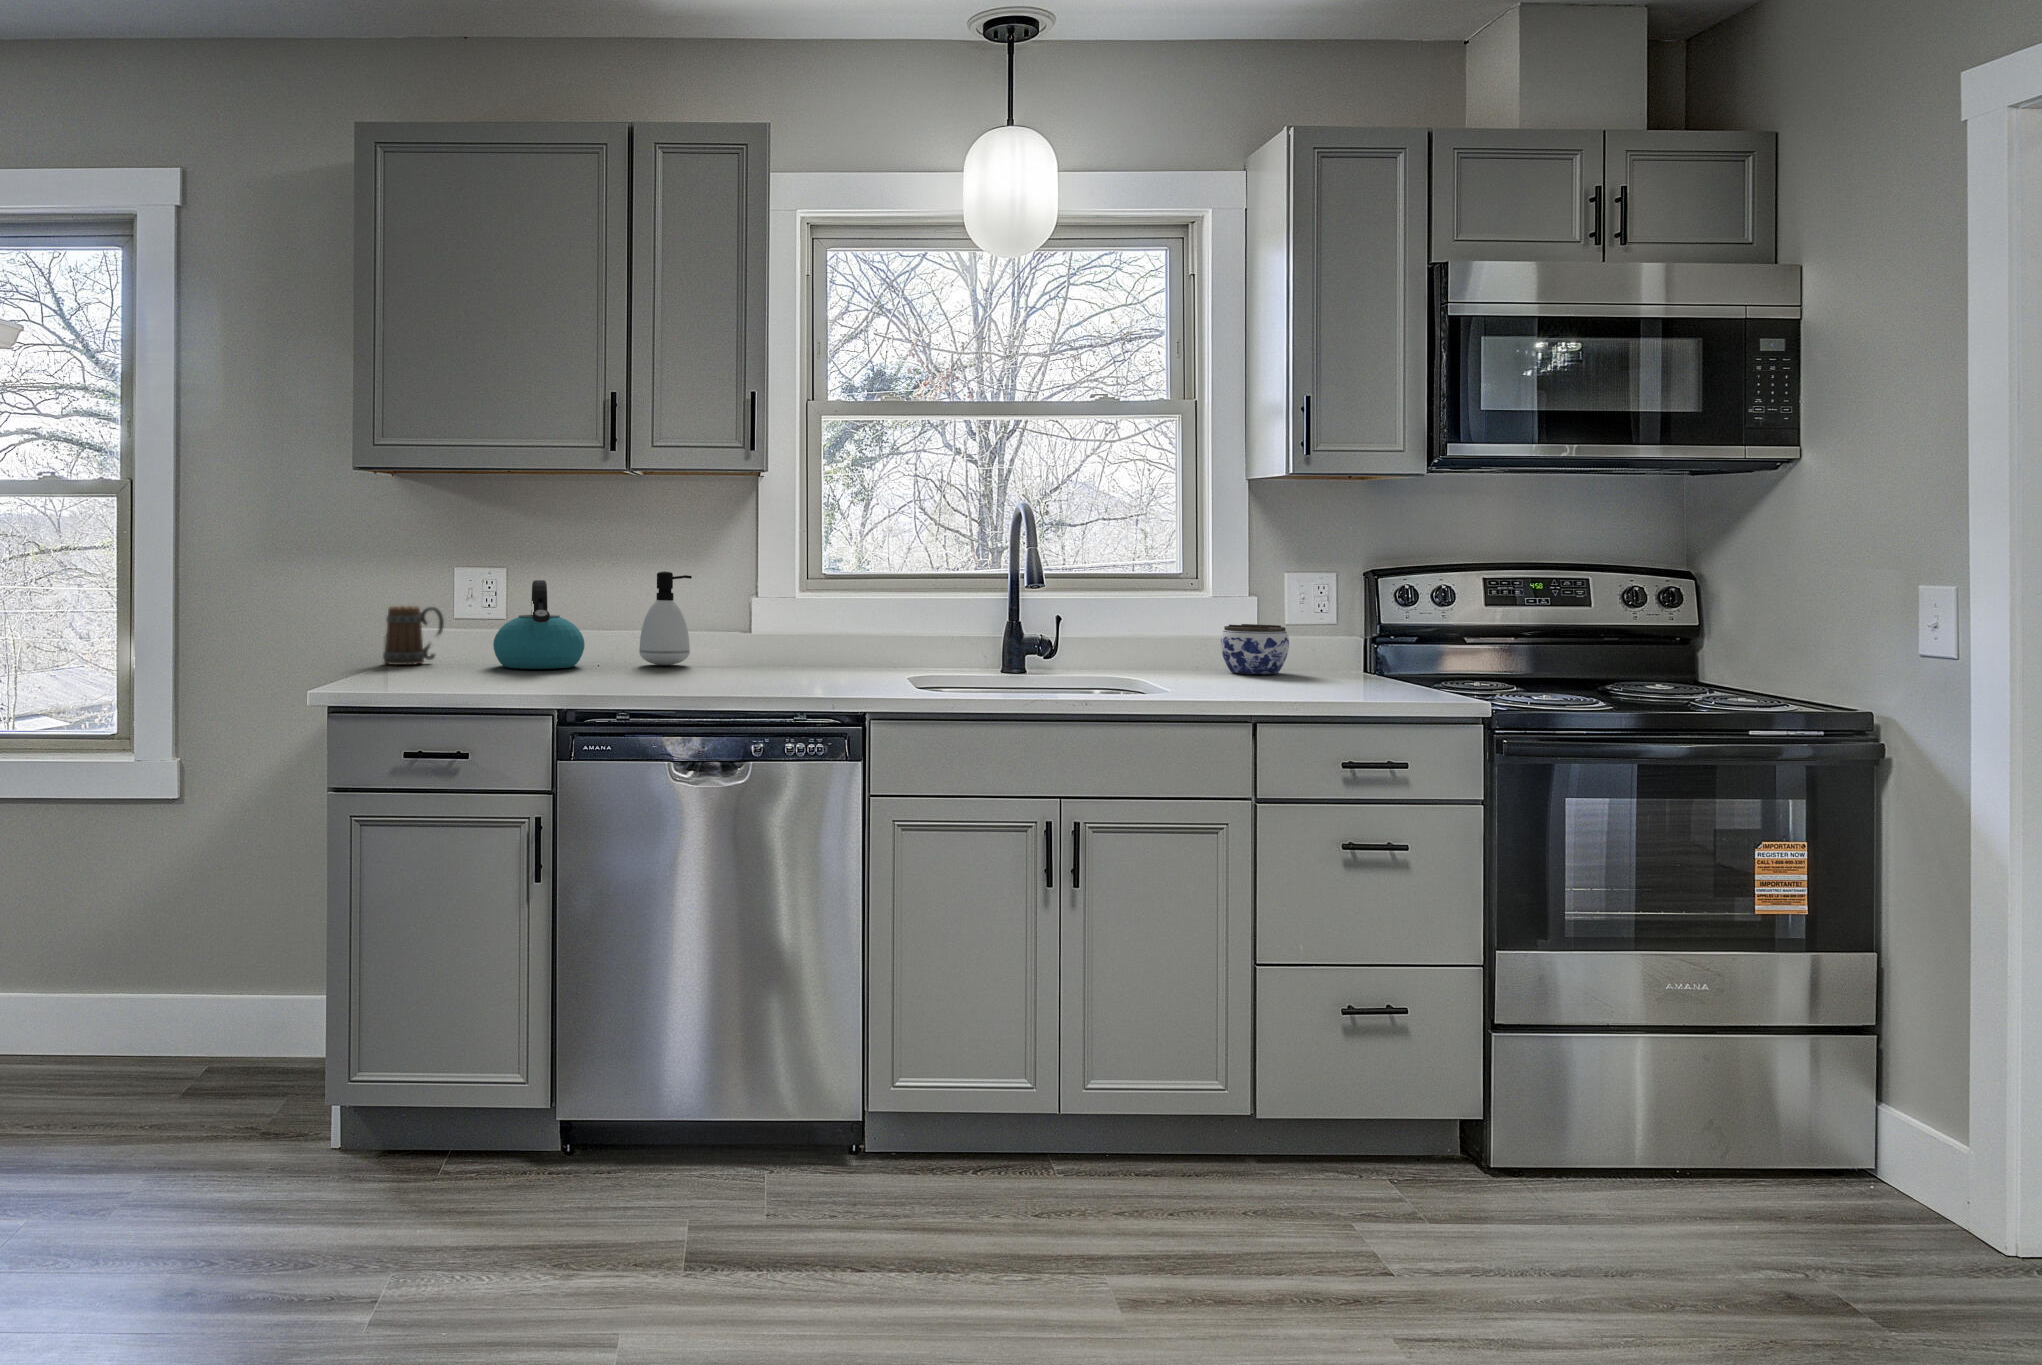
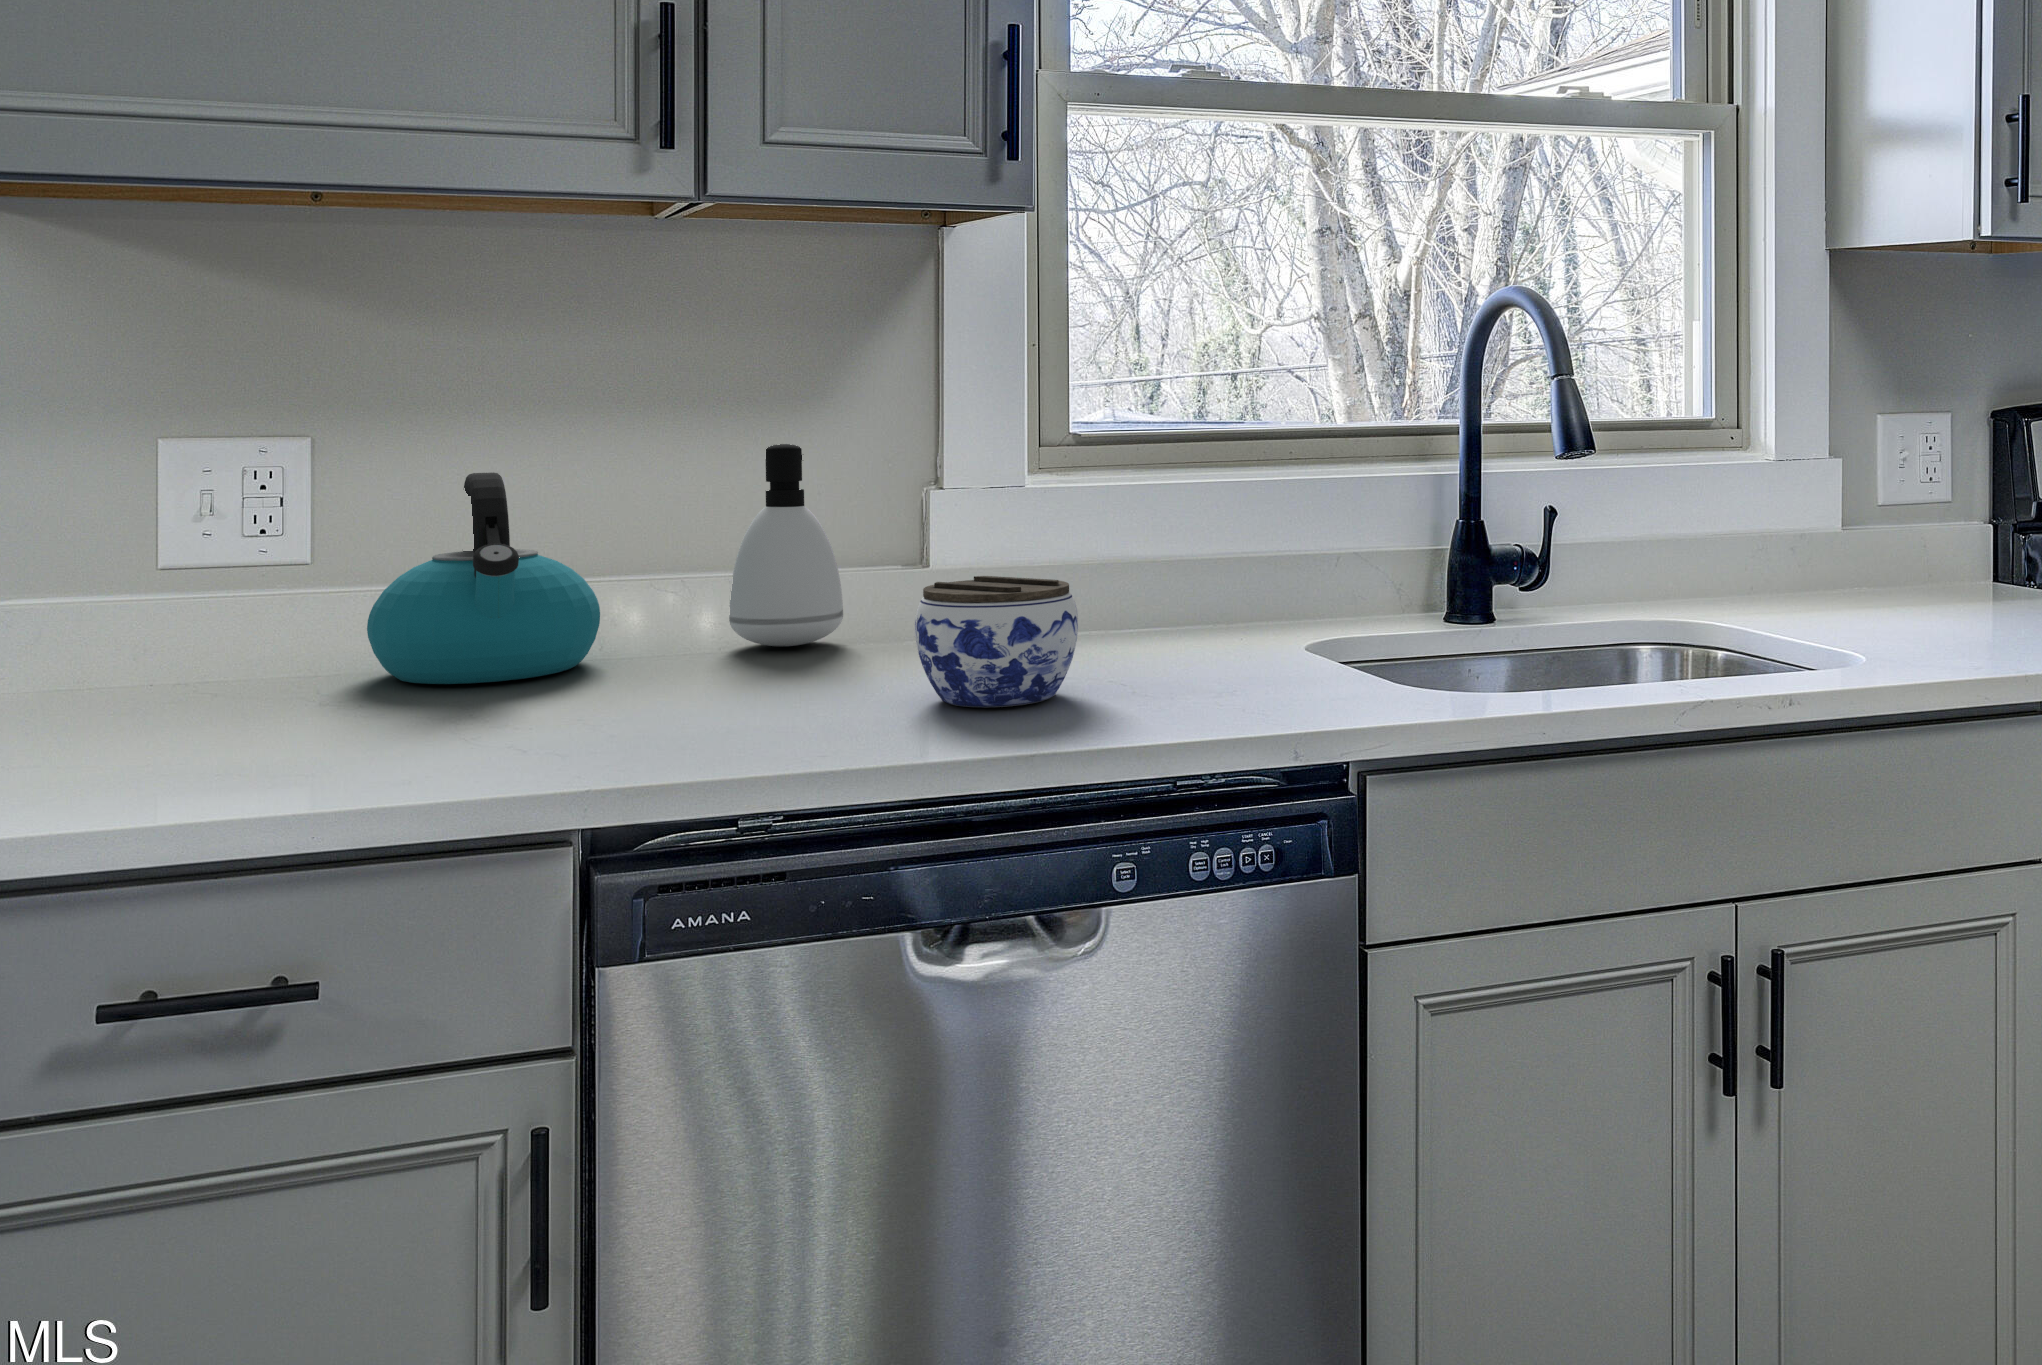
mug: present [383,606,444,665] -> none [55,543,229,694]
jar: present [1221,624,1289,674] -> present [915,576,1078,707]

